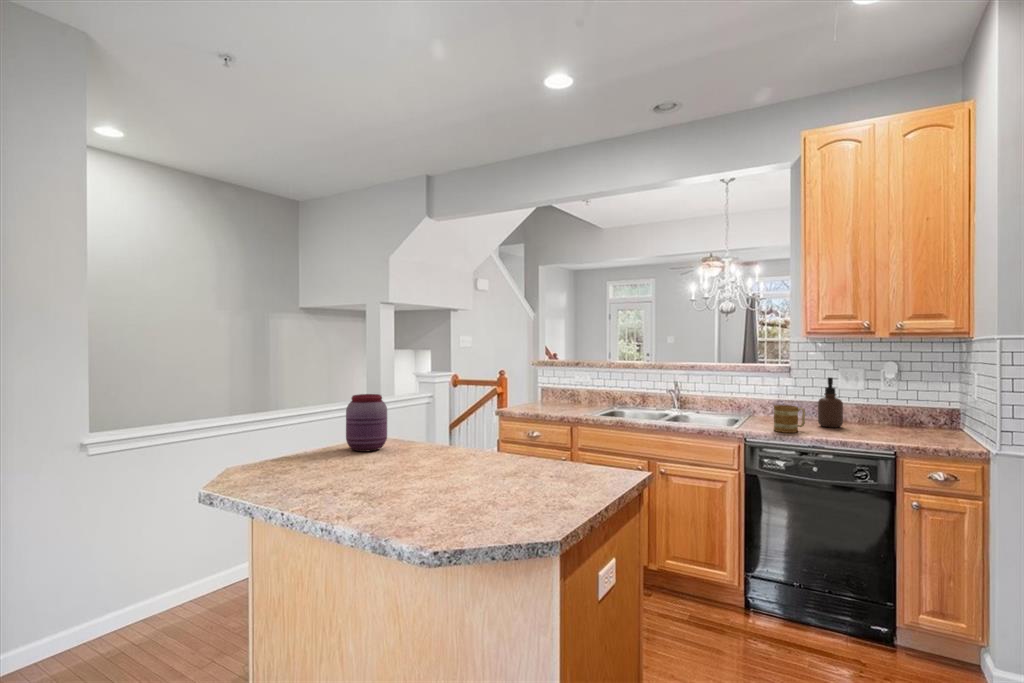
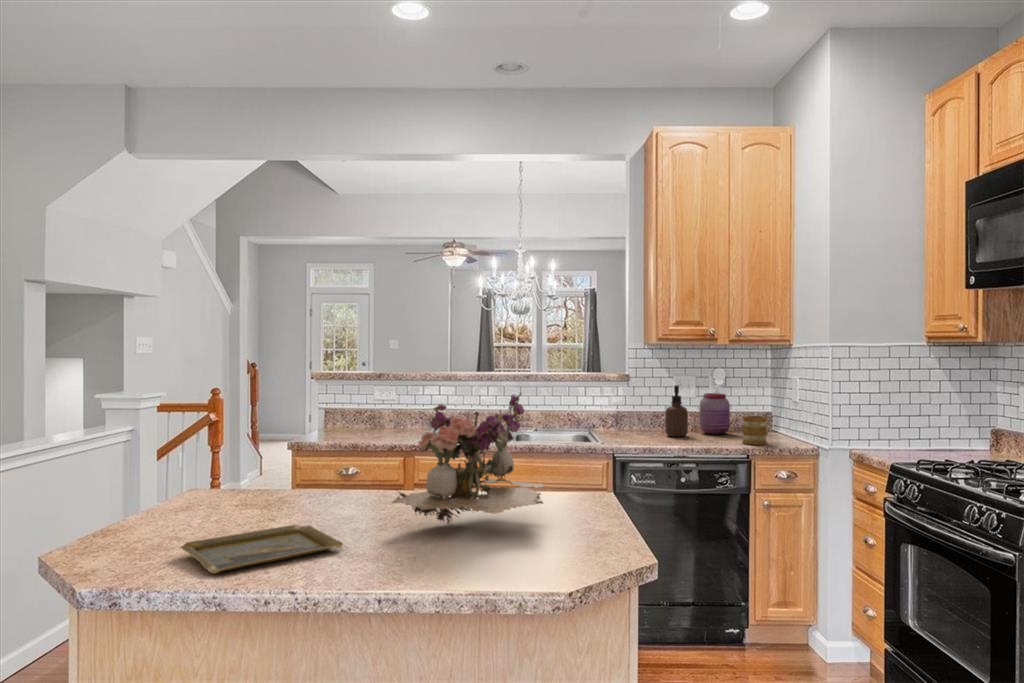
flower arrangement: none [411,371,548,478] -> present [392,393,545,524]
jar: present [346,394,387,452] -> present [699,393,730,434]
mug: present [774,405,805,433] -> present [742,416,768,445]
tray: none [249,462,362,486] -> present [180,525,343,573]

